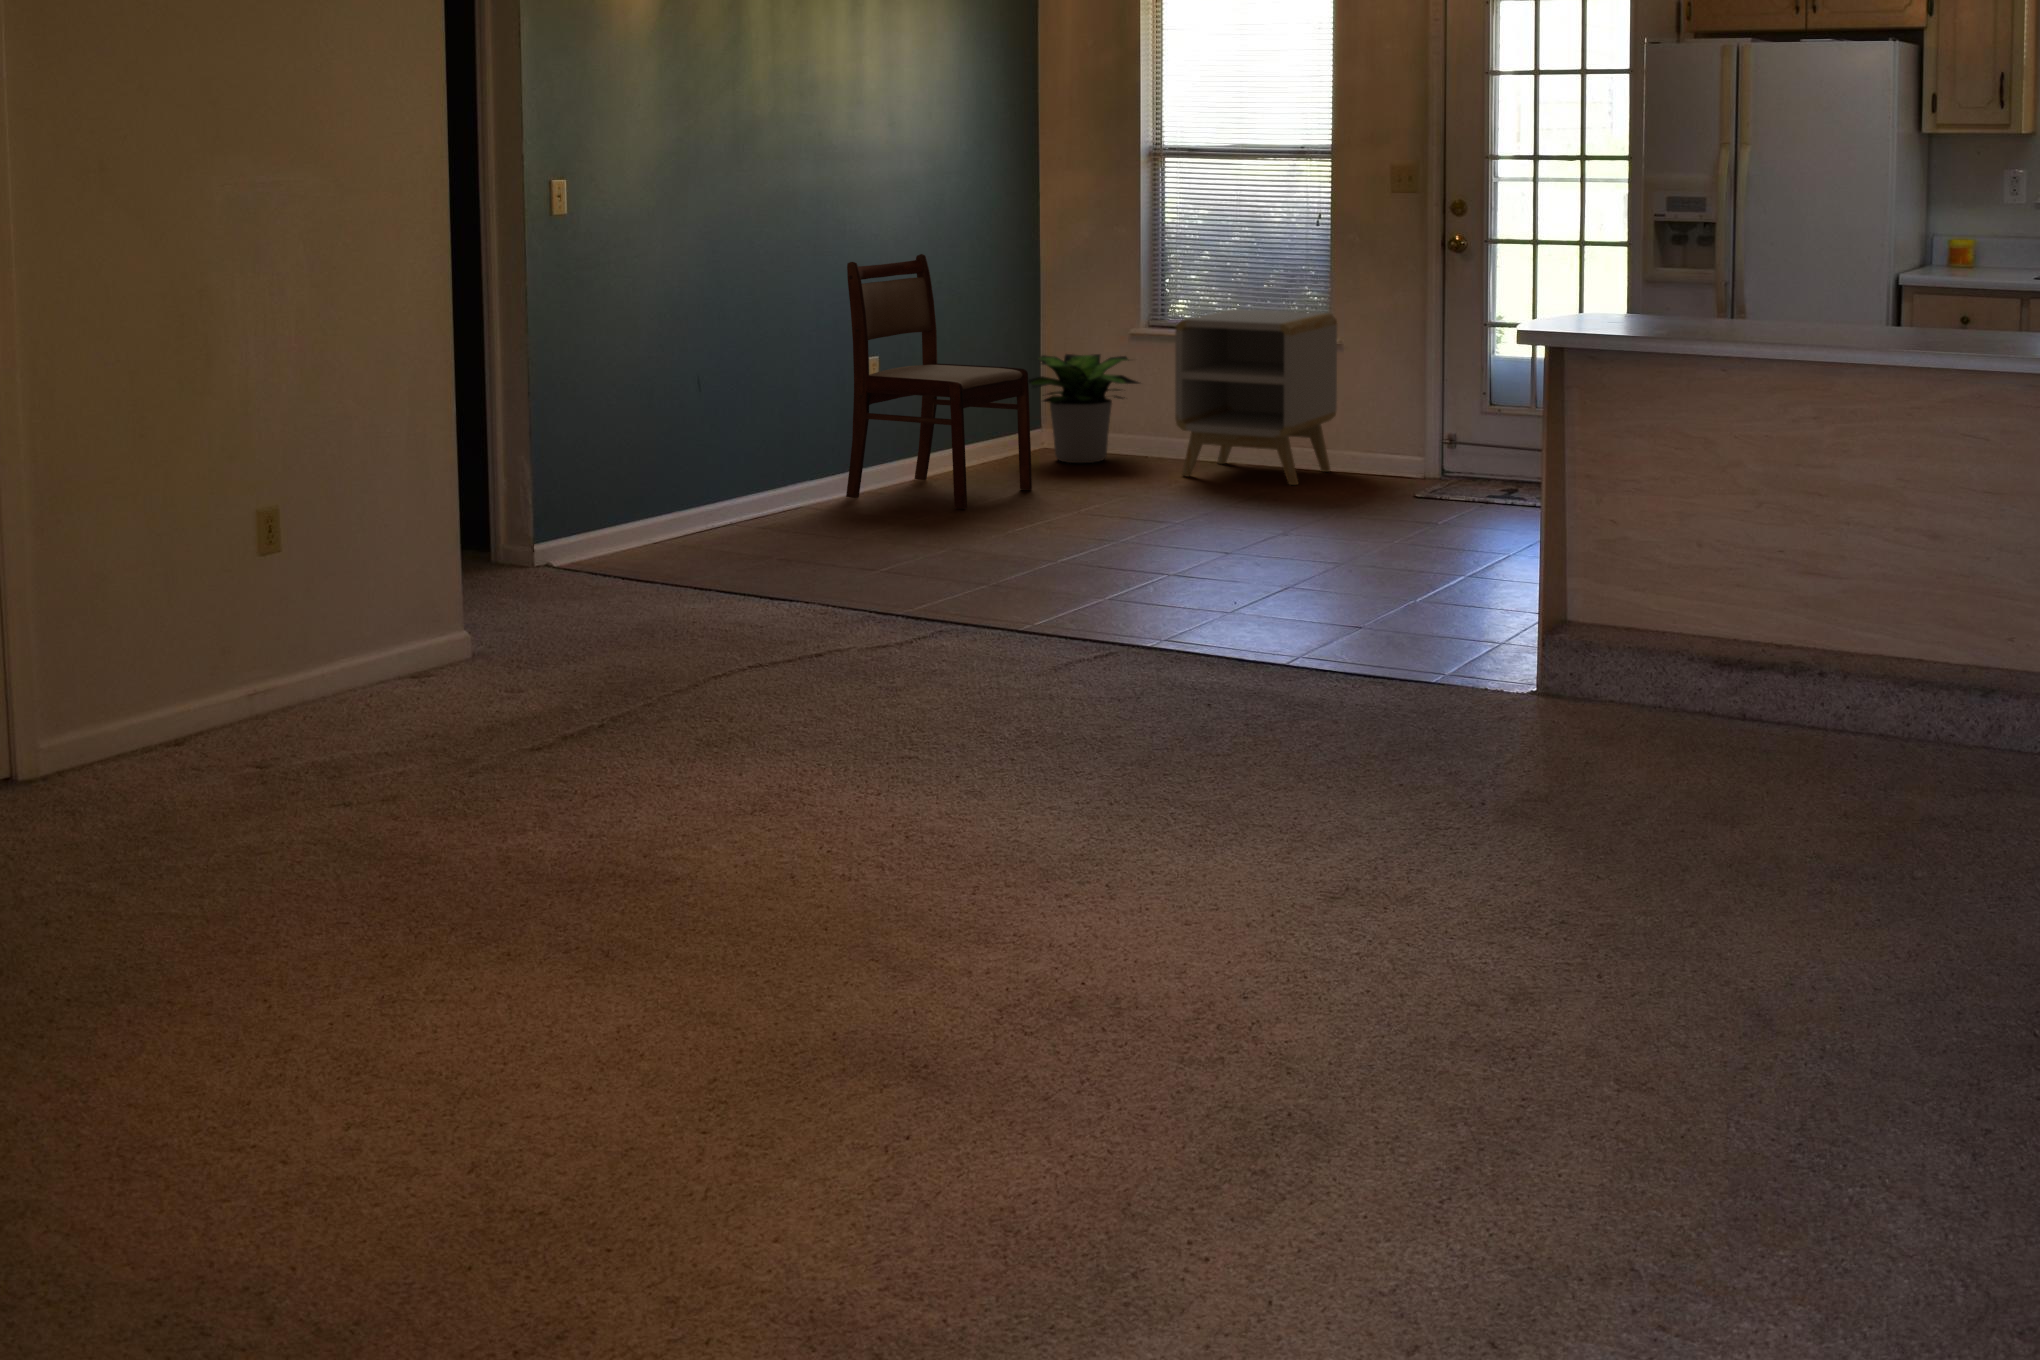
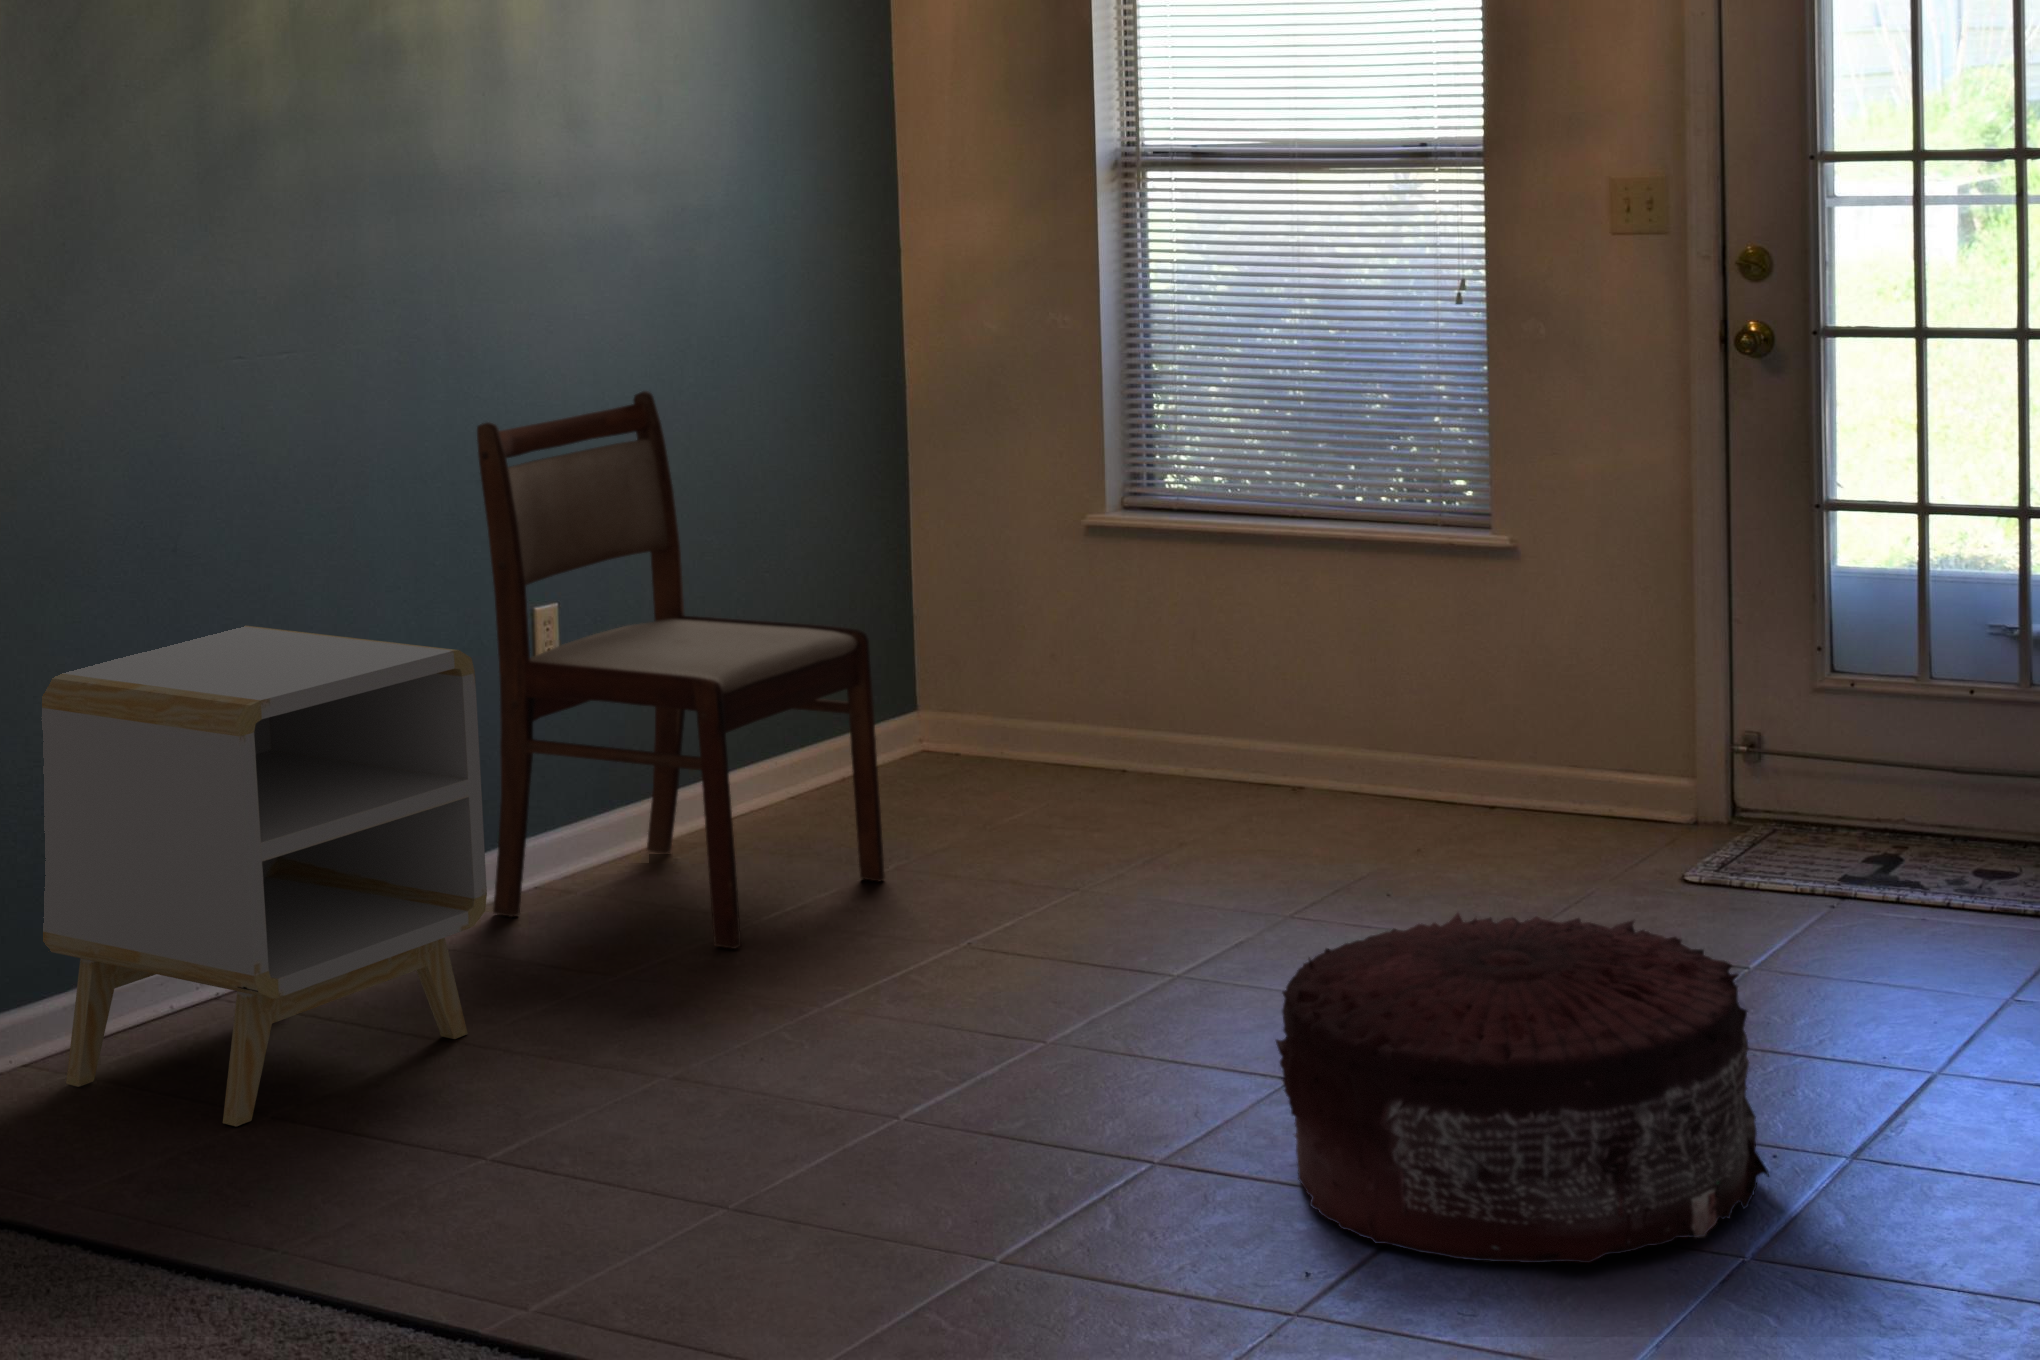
side table: present [1175,309,1337,485] -> present [41,626,487,1126]
potted plant: present [1029,354,1139,463] -> none [871,563,1113,794]
pouf: none [1212,469,1418,594] -> present [1276,913,1769,1263]

